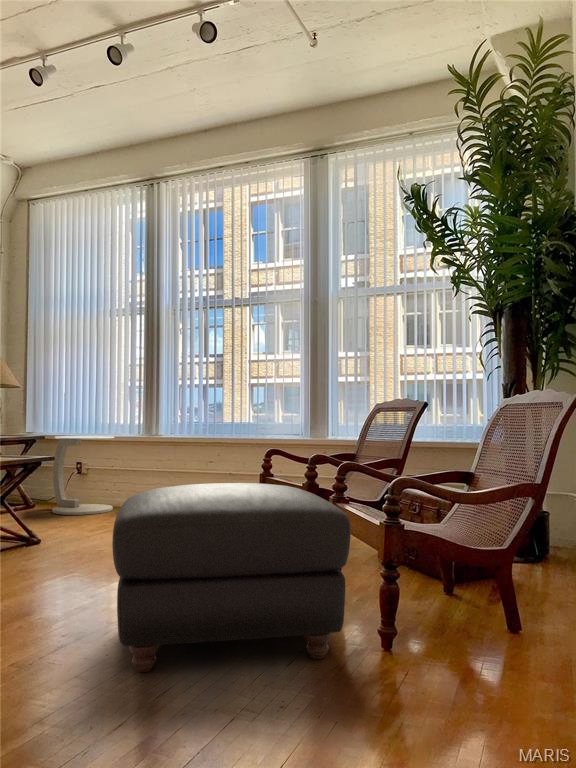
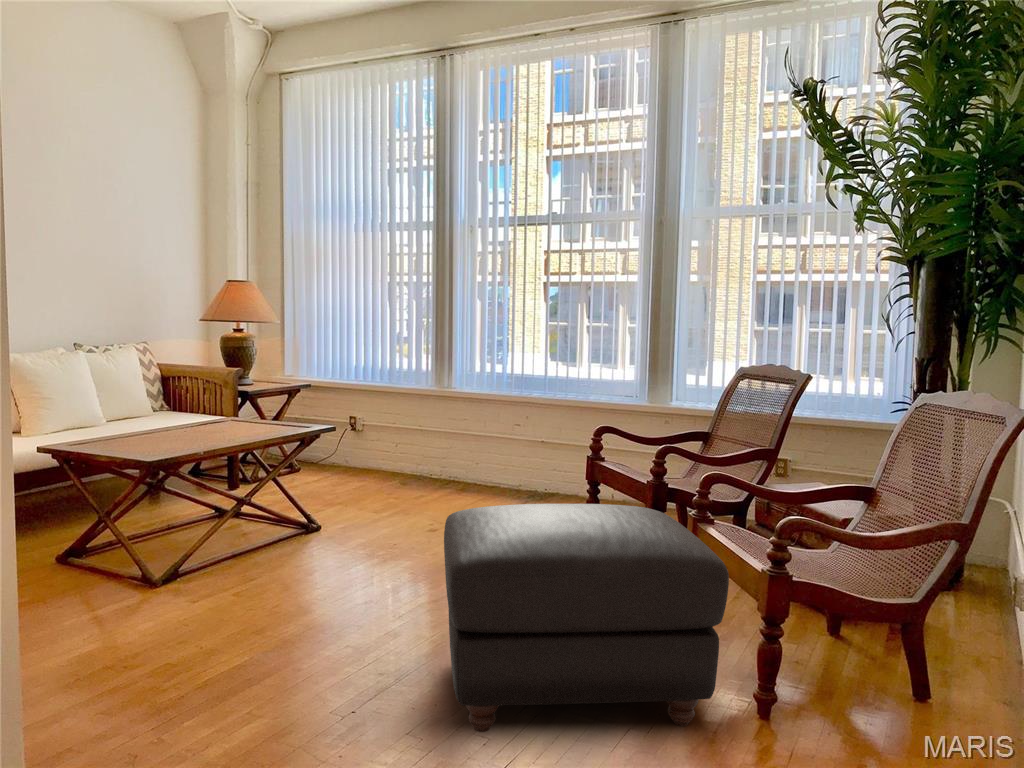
side table: present [52,436,114,515] -> none [323,385,397,484]

